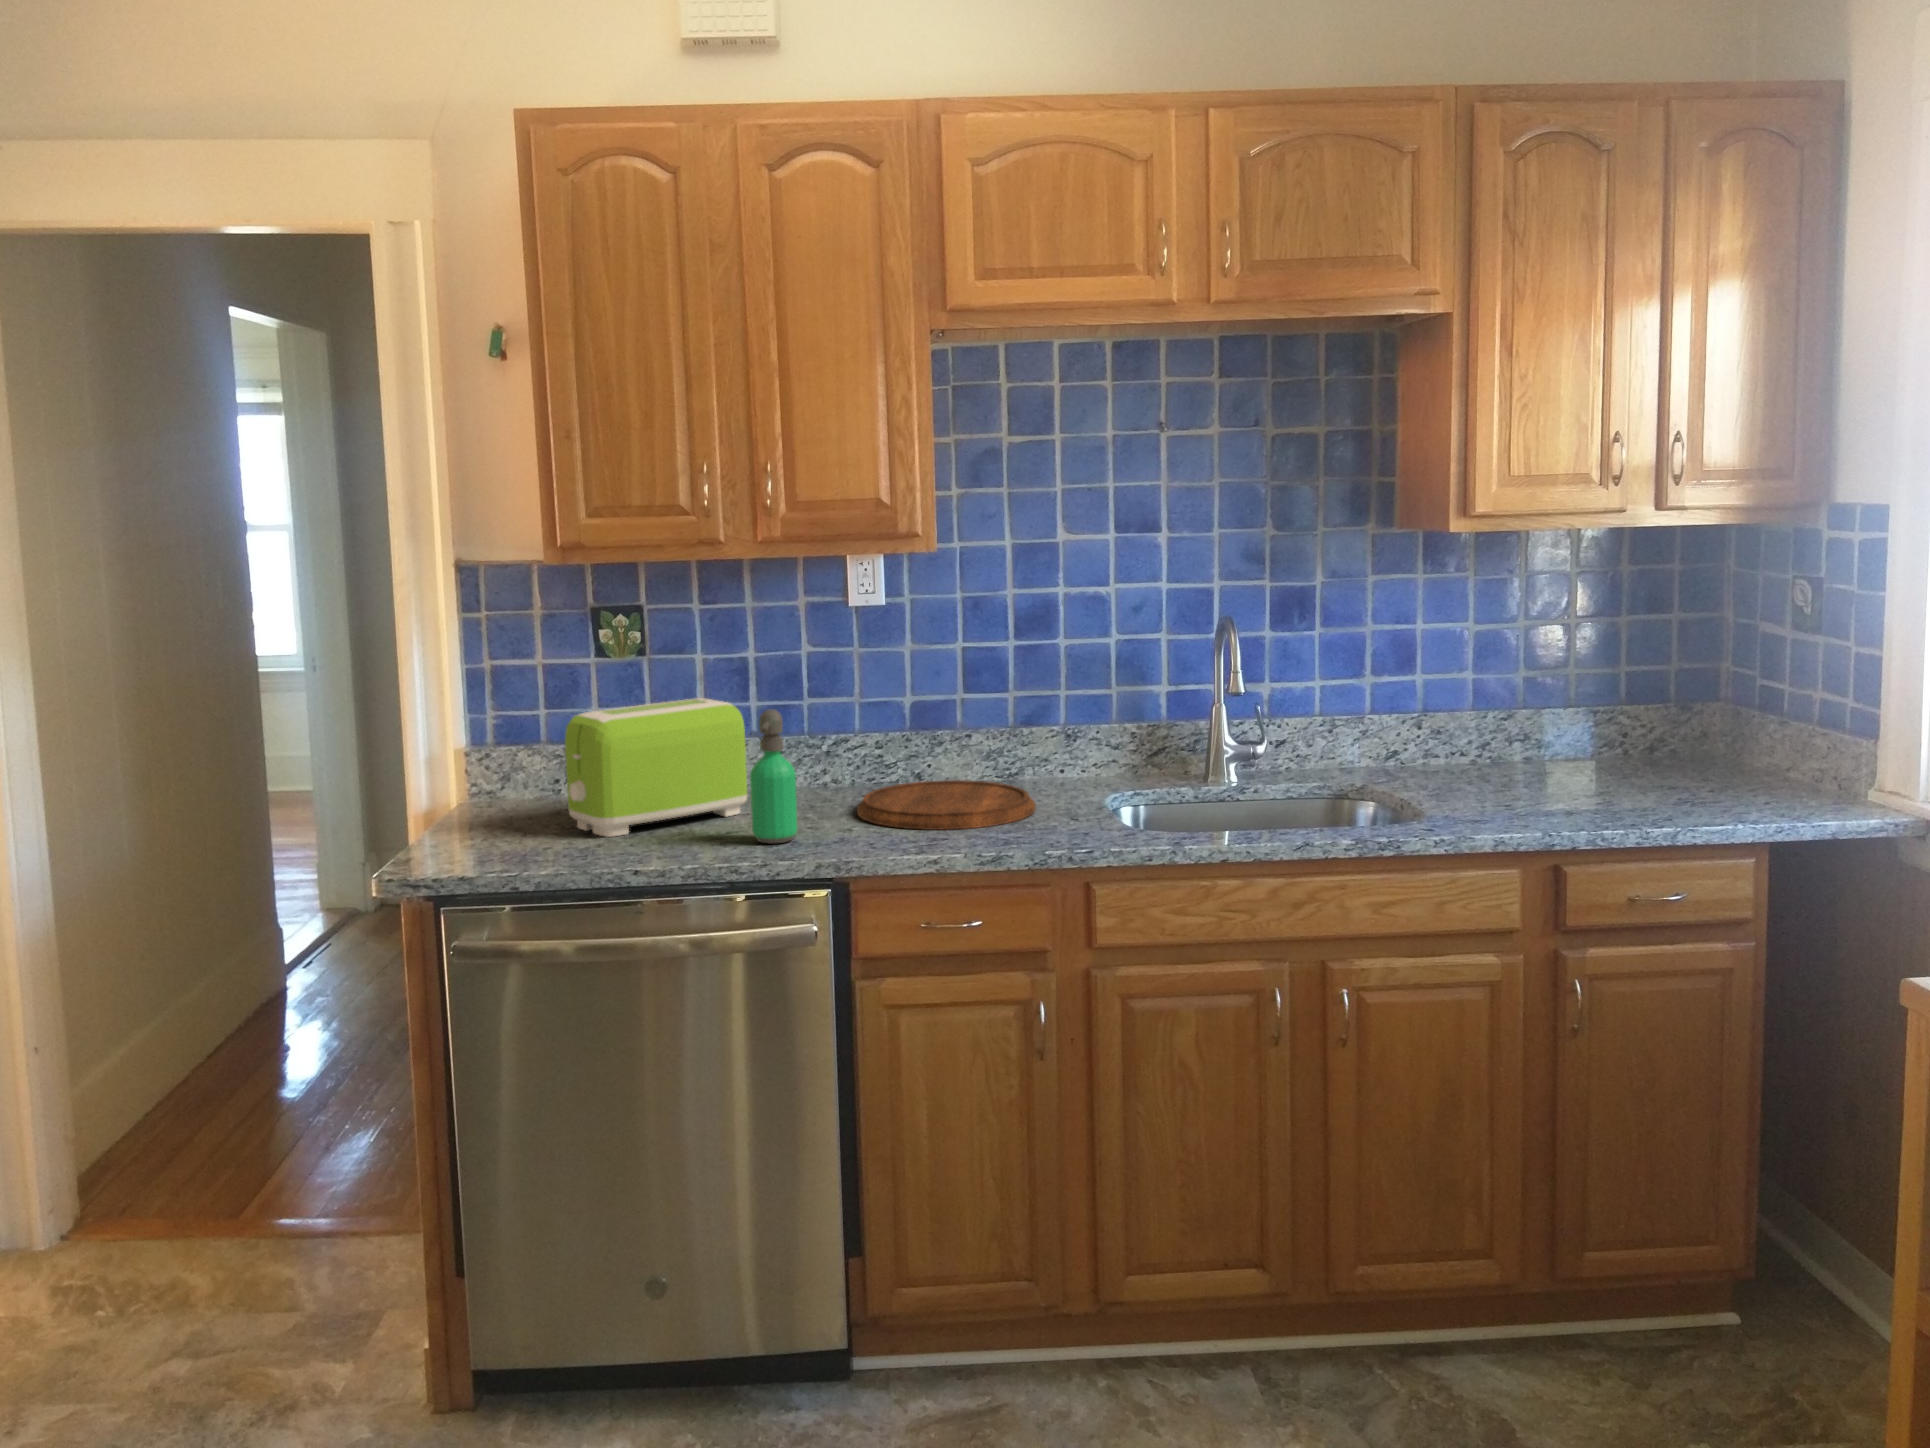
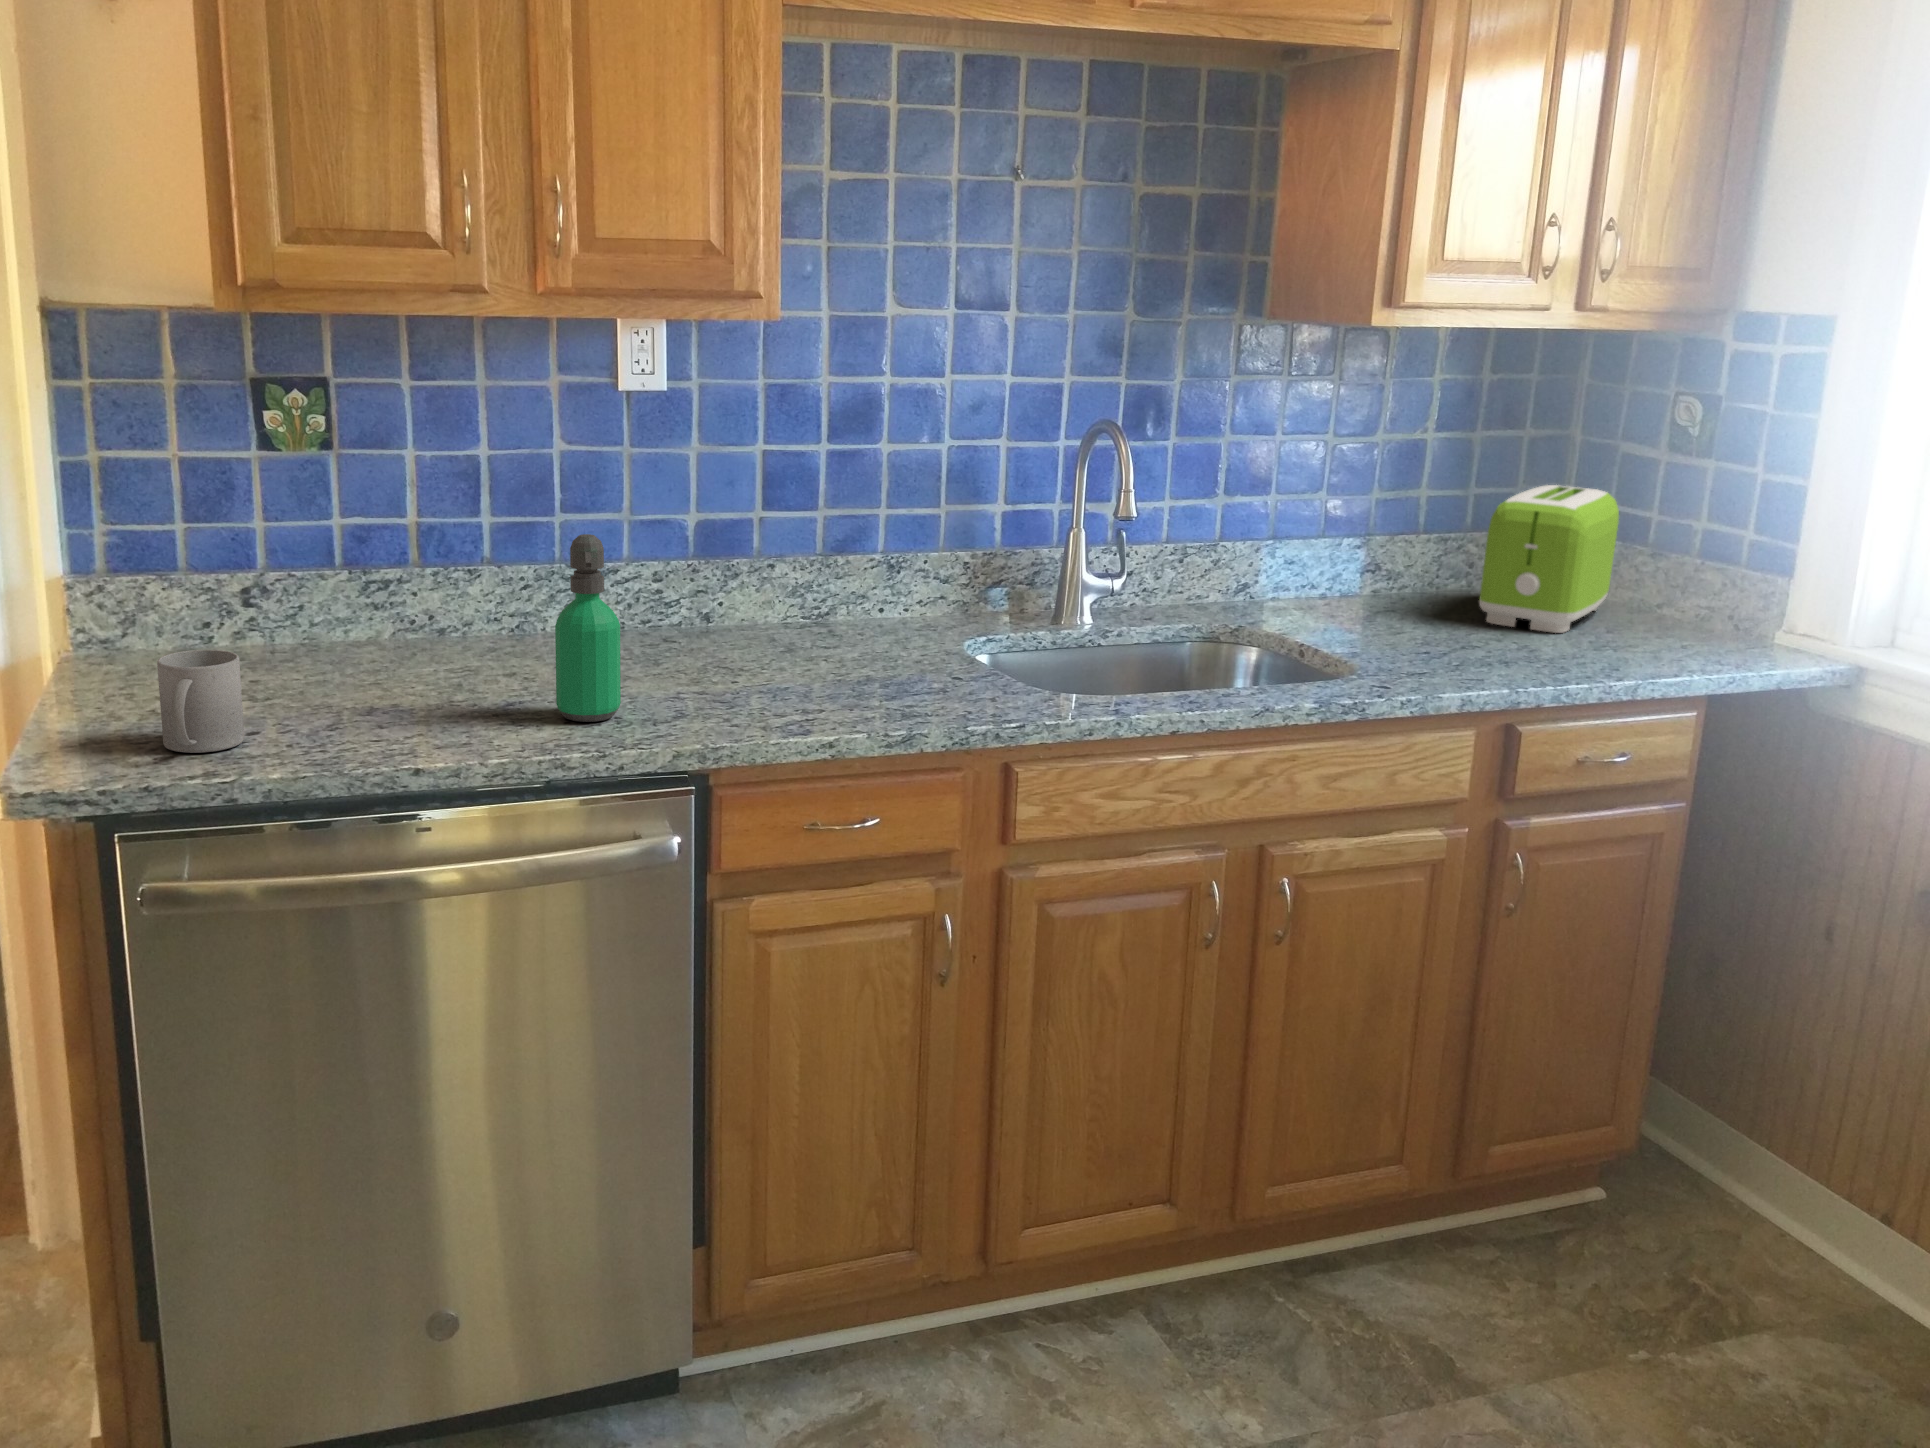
toaster: present [565,698,747,837] -> present [1479,485,1619,633]
cutting board: present [857,780,1036,830] -> none [663,624,898,696]
mug: none [488,789,542,856] -> present [157,650,244,753]

